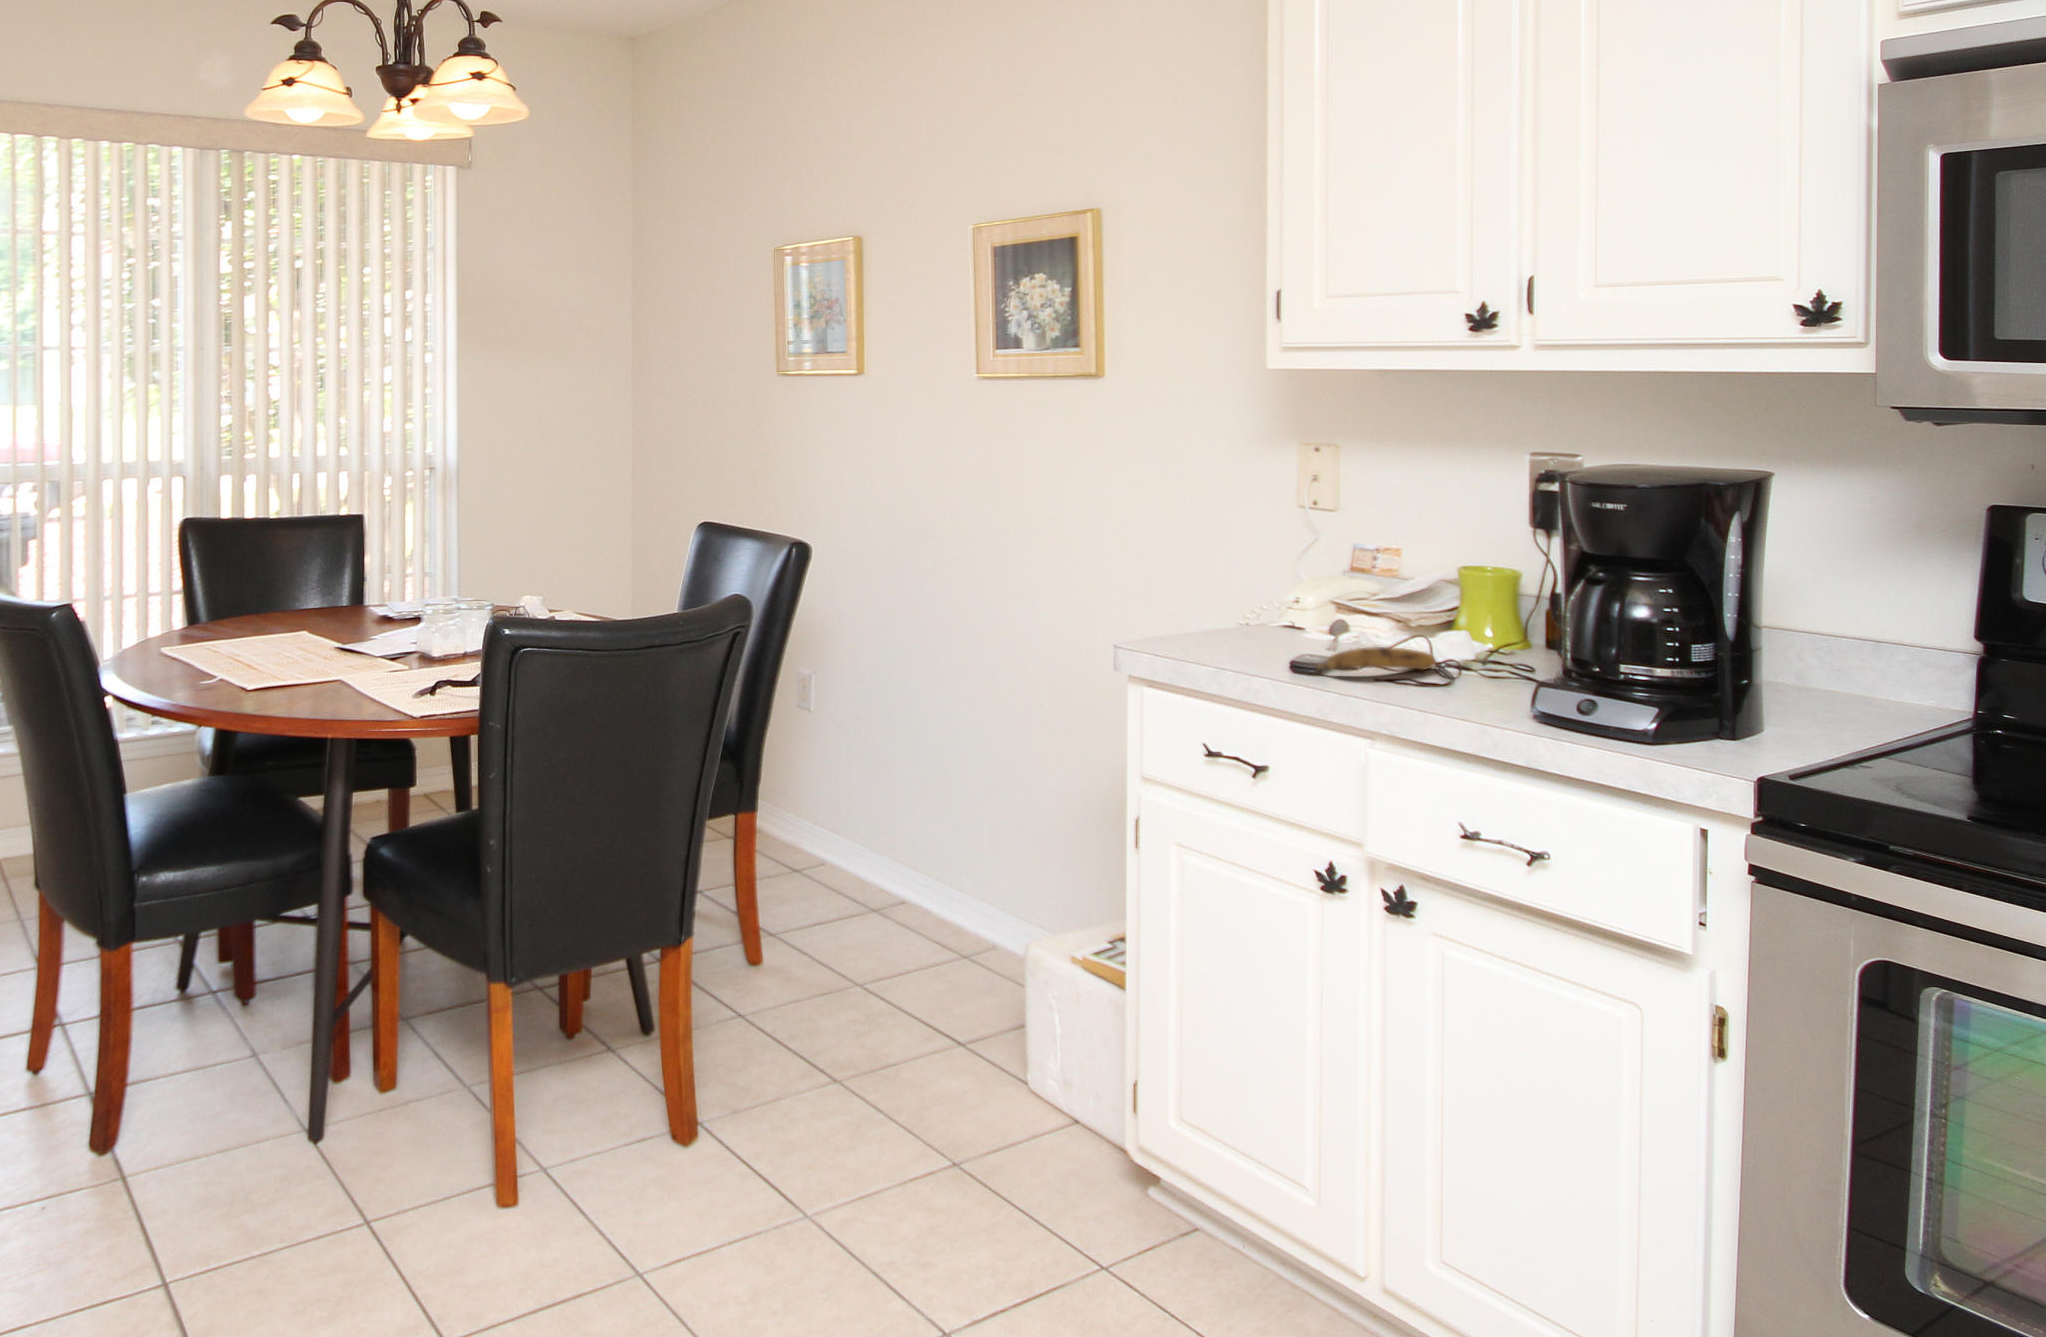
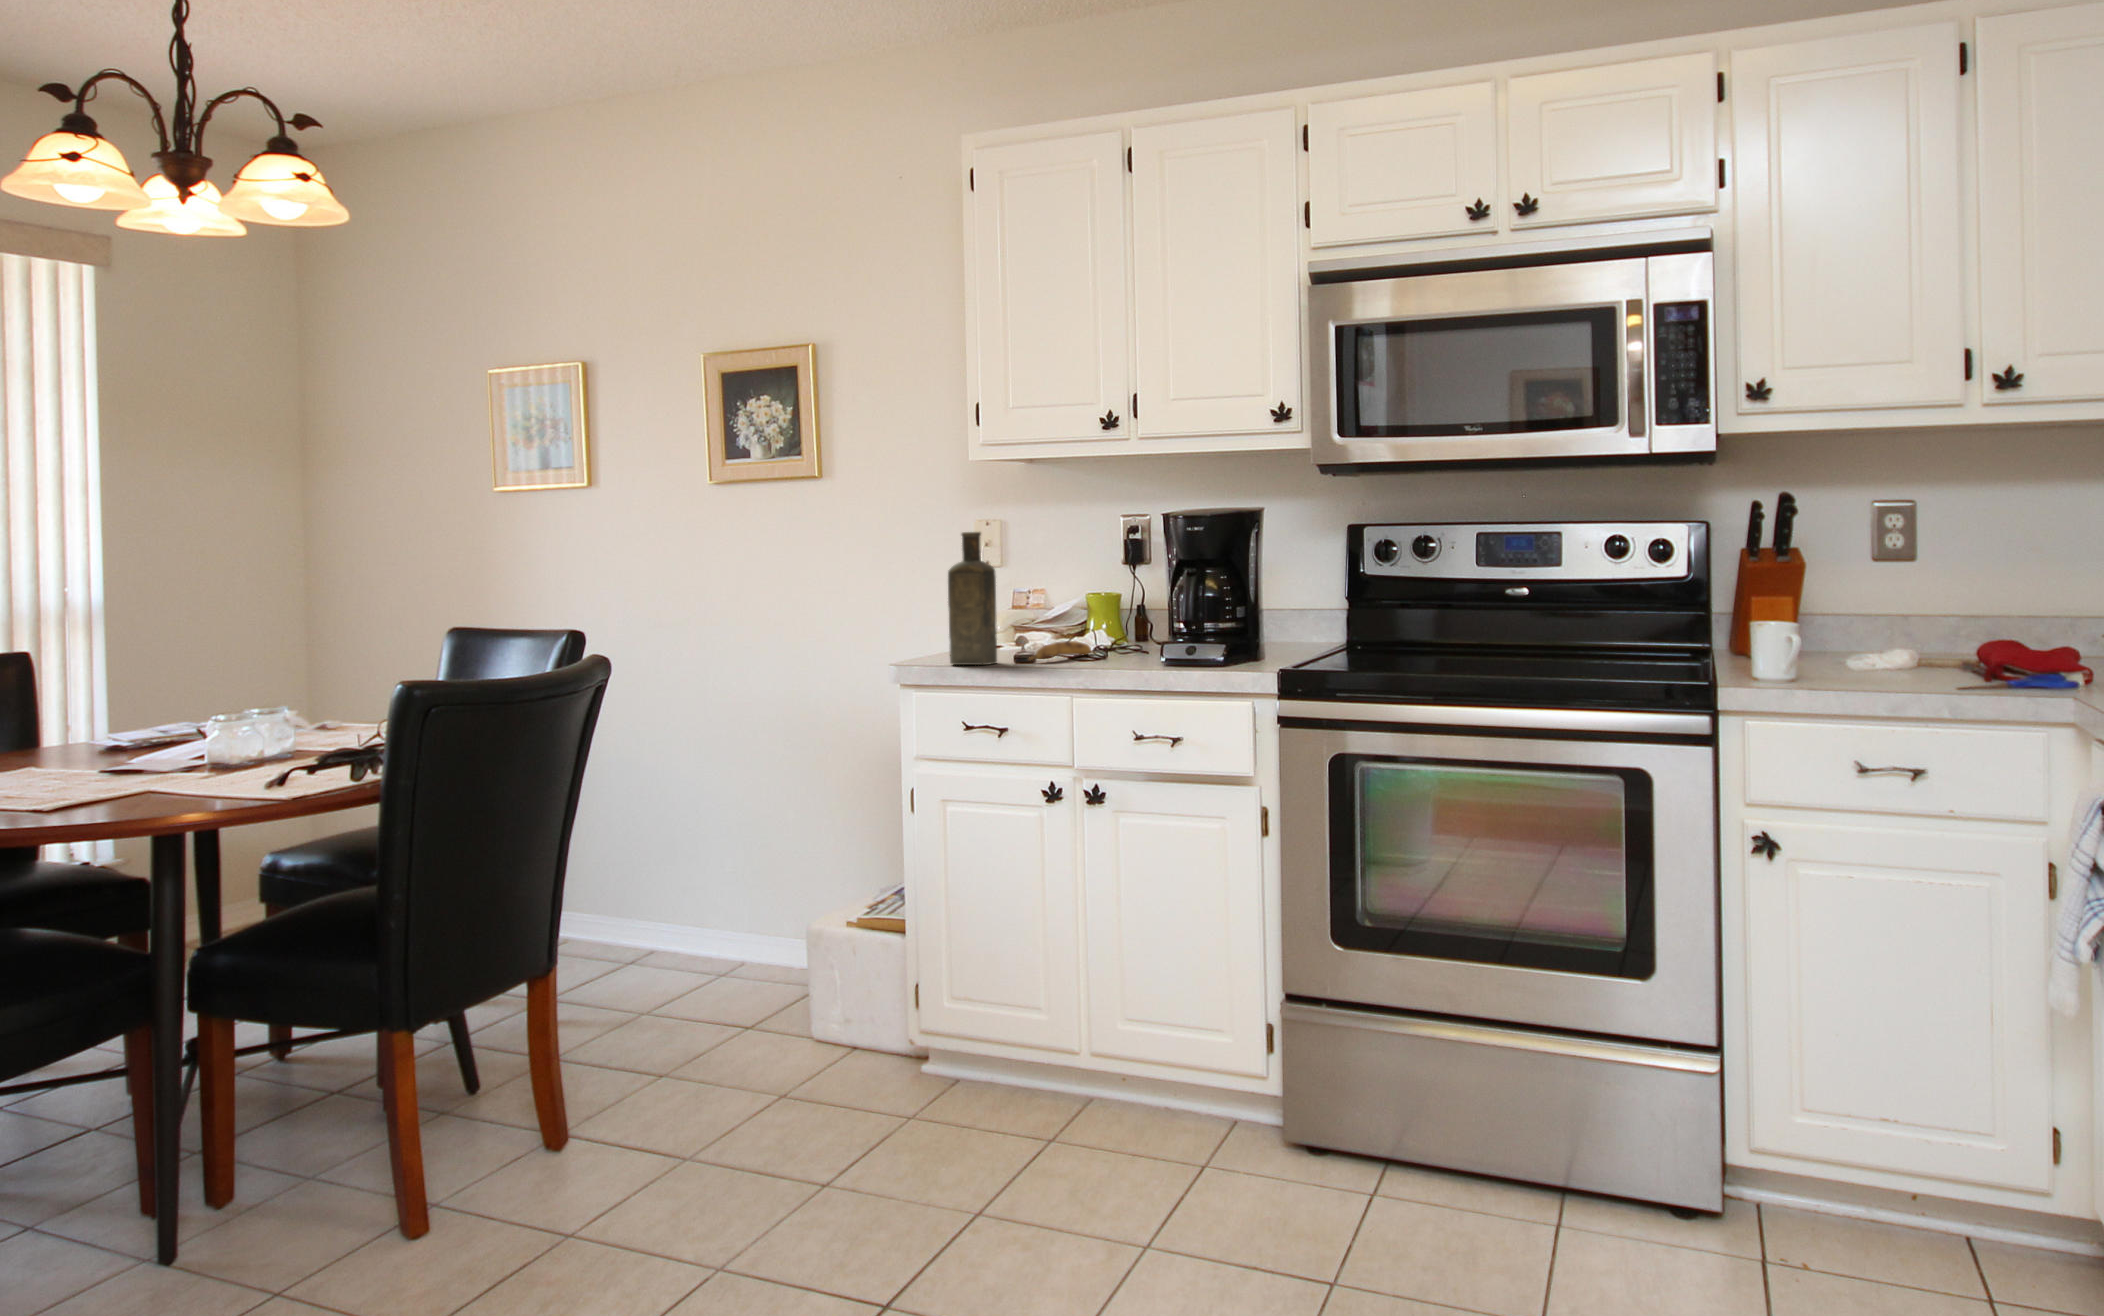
bottle: none [1200,476,1271,666] -> present [948,532,997,665]

